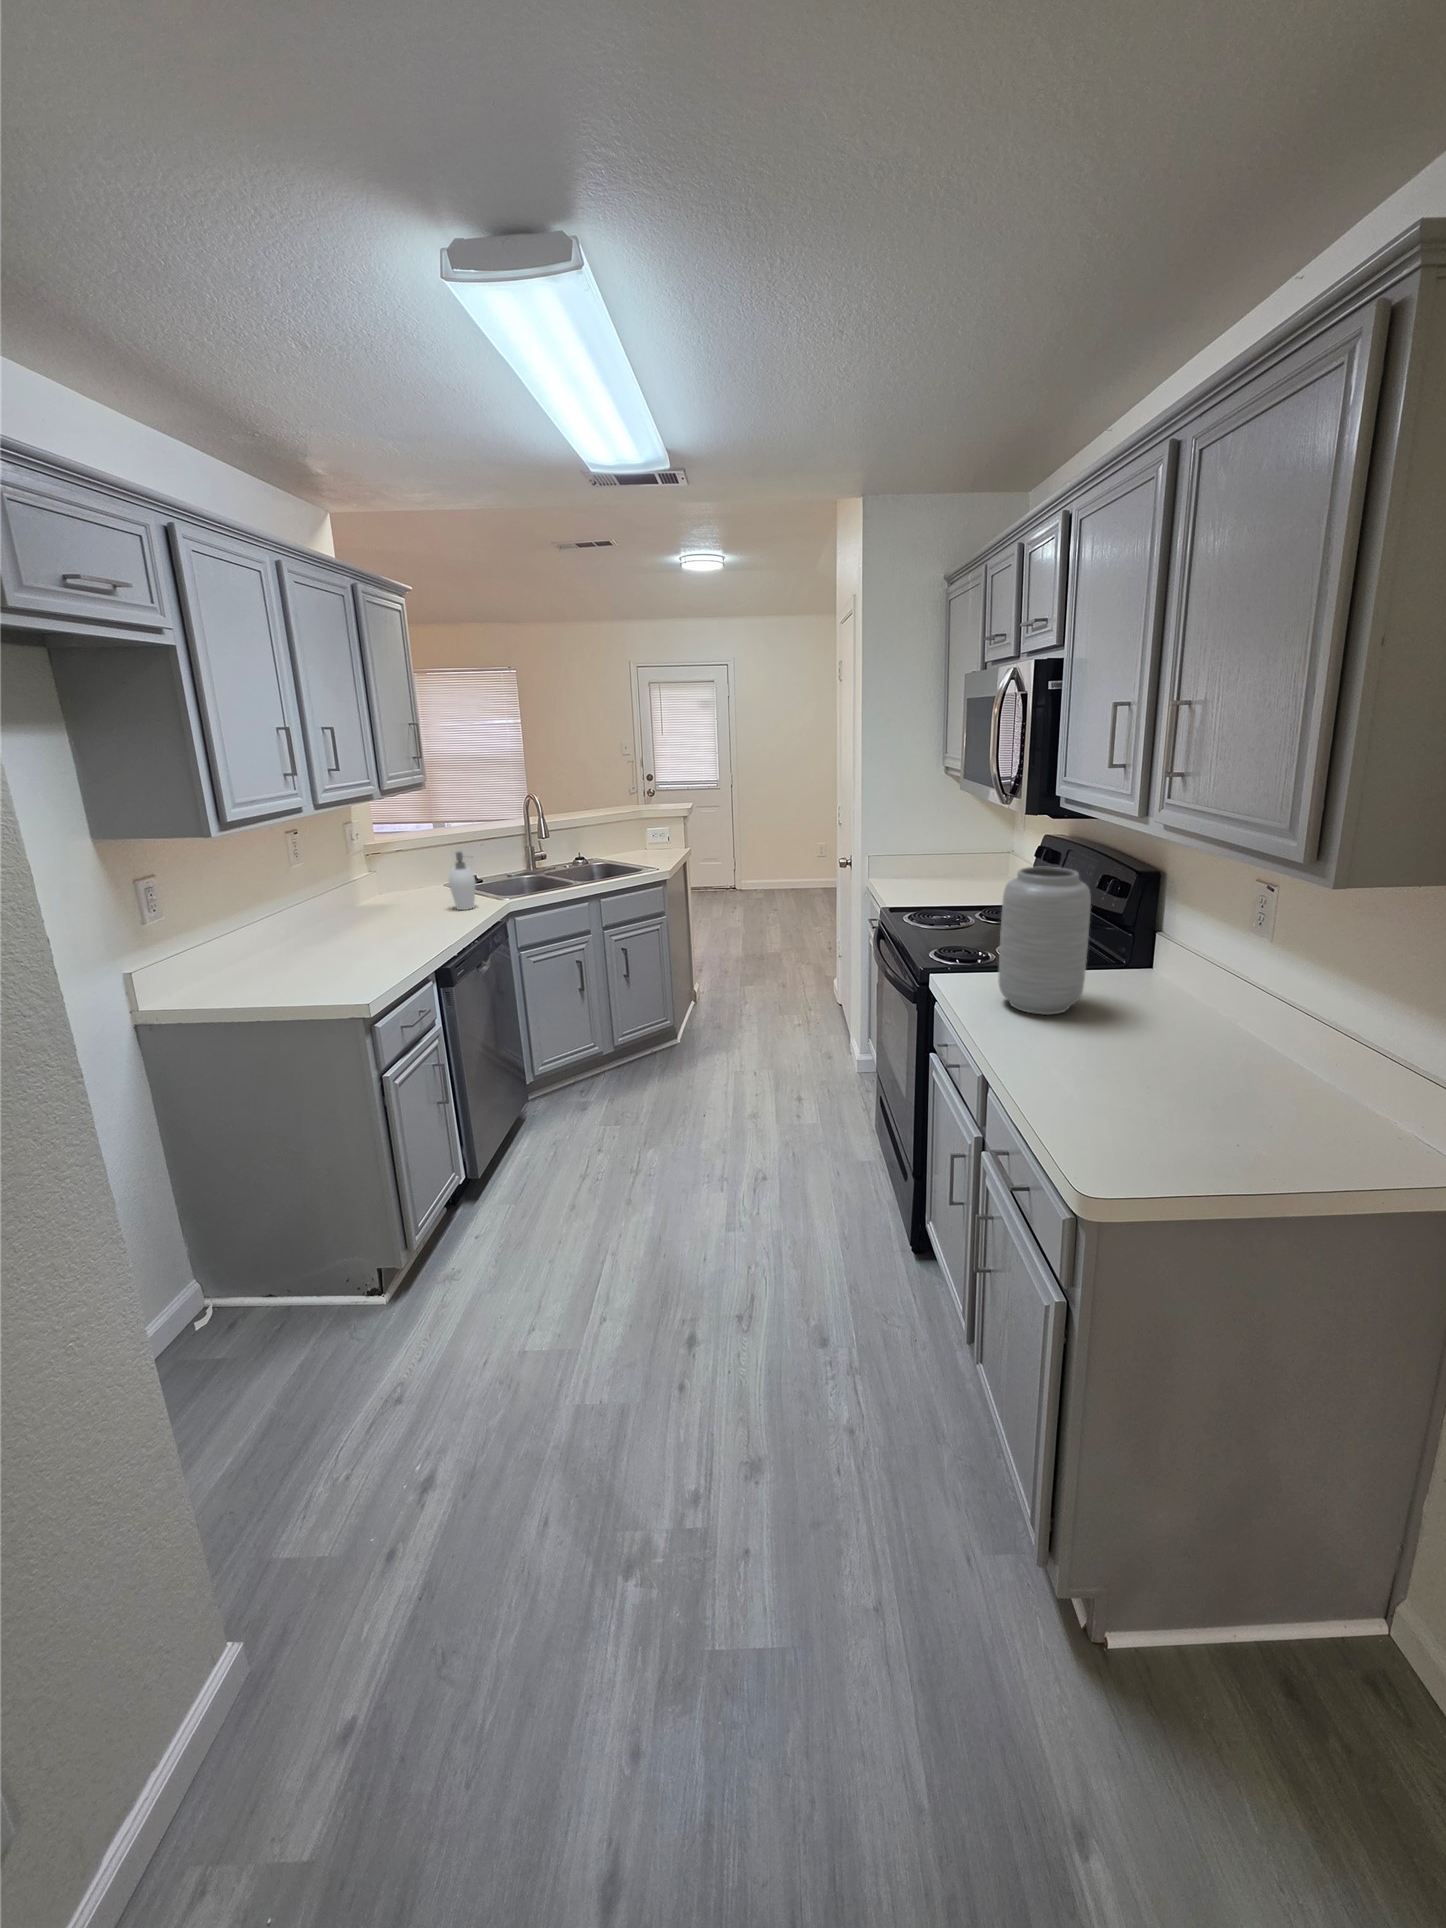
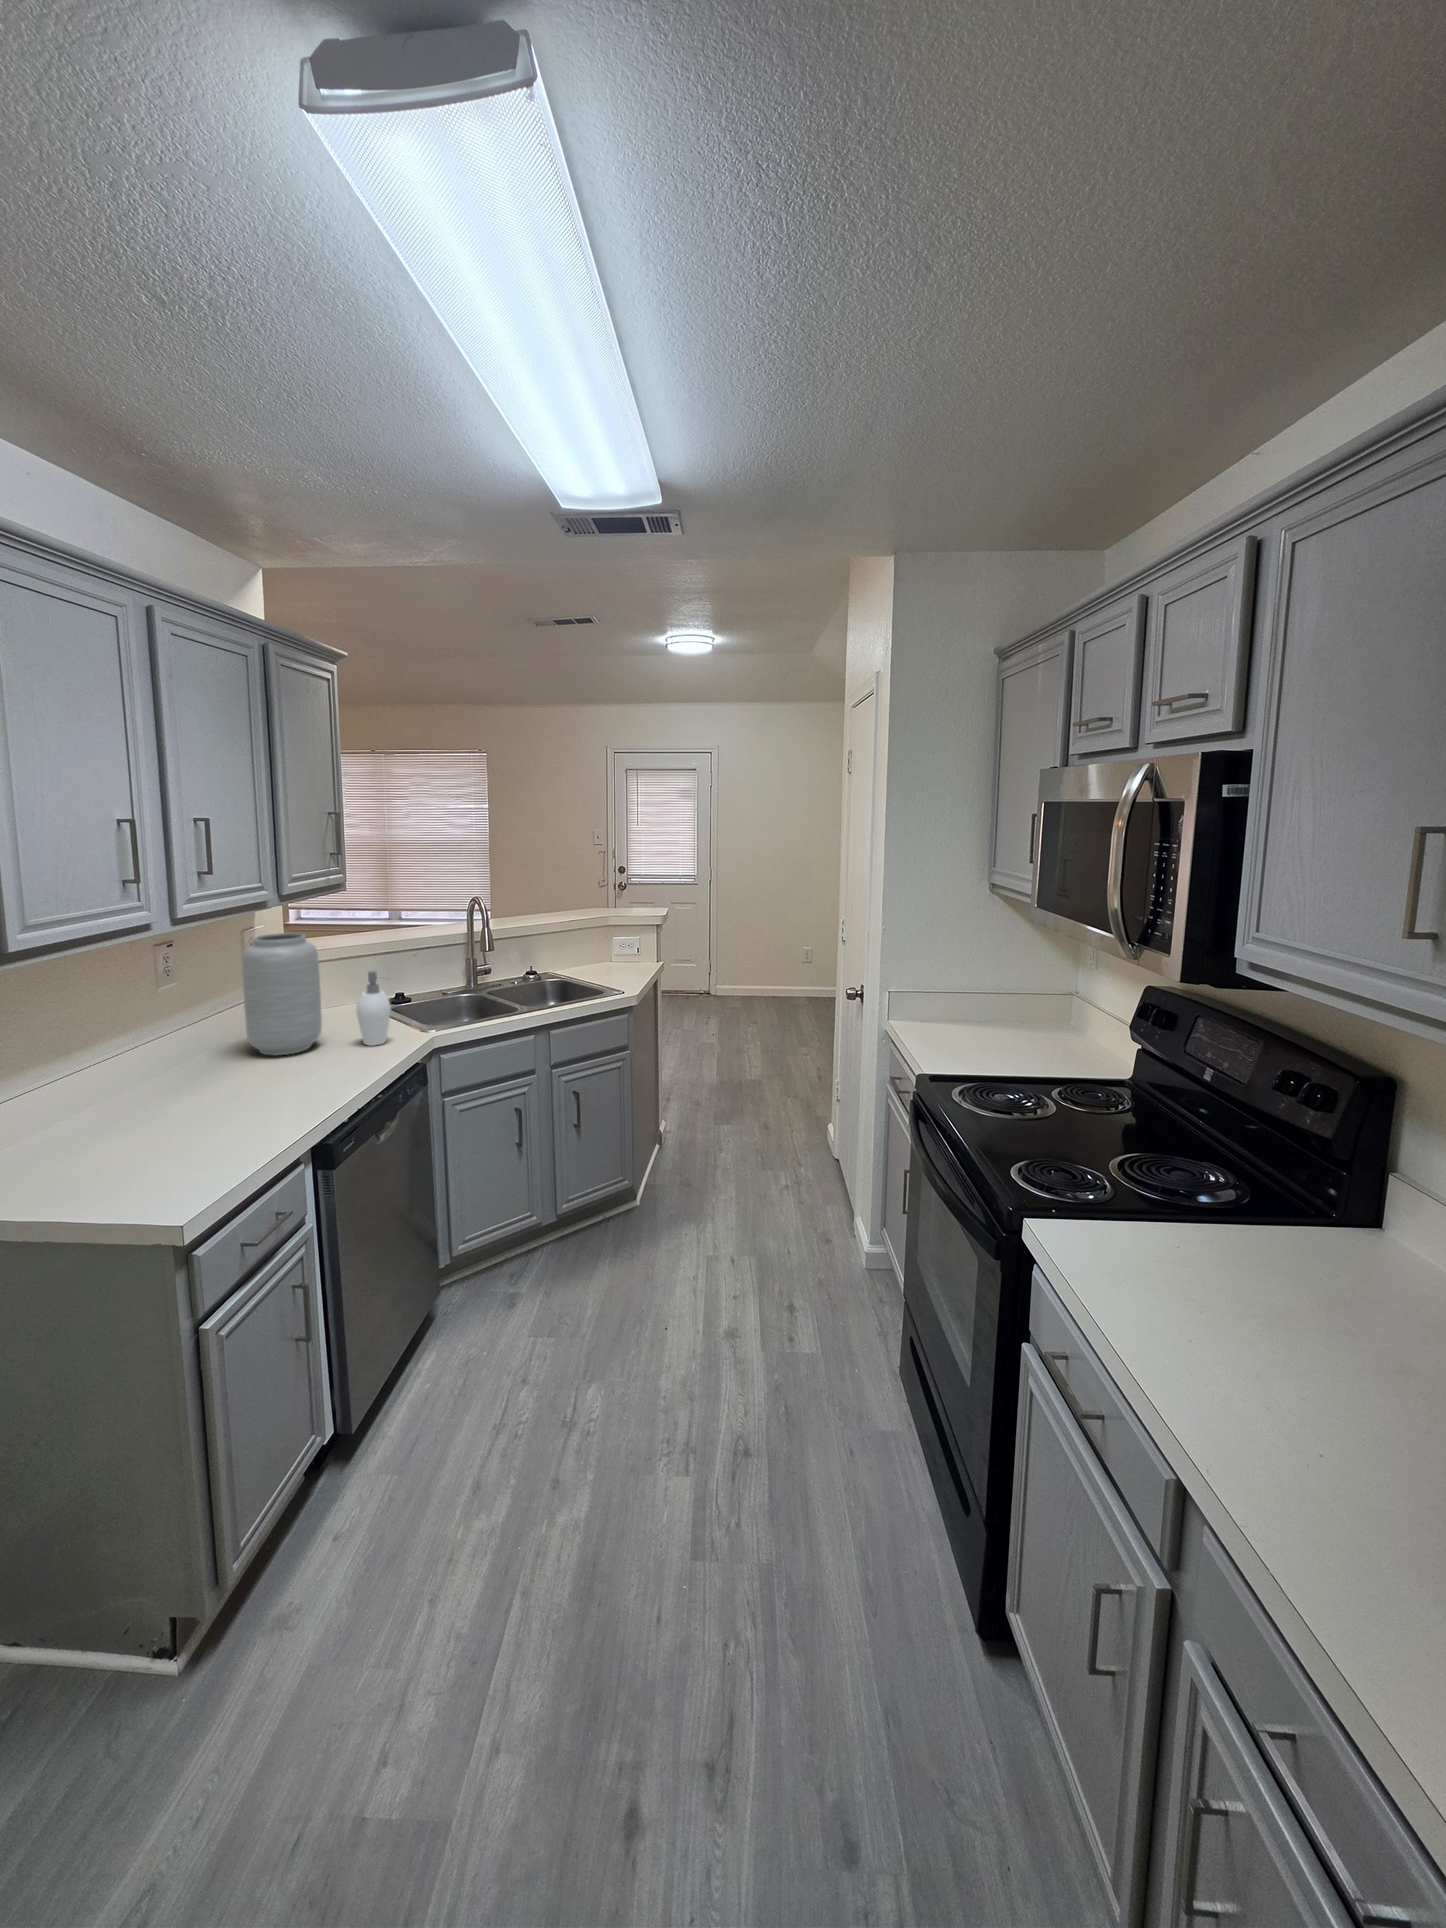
vase: present [999,867,1091,1015] -> present [242,933,322,1055]

